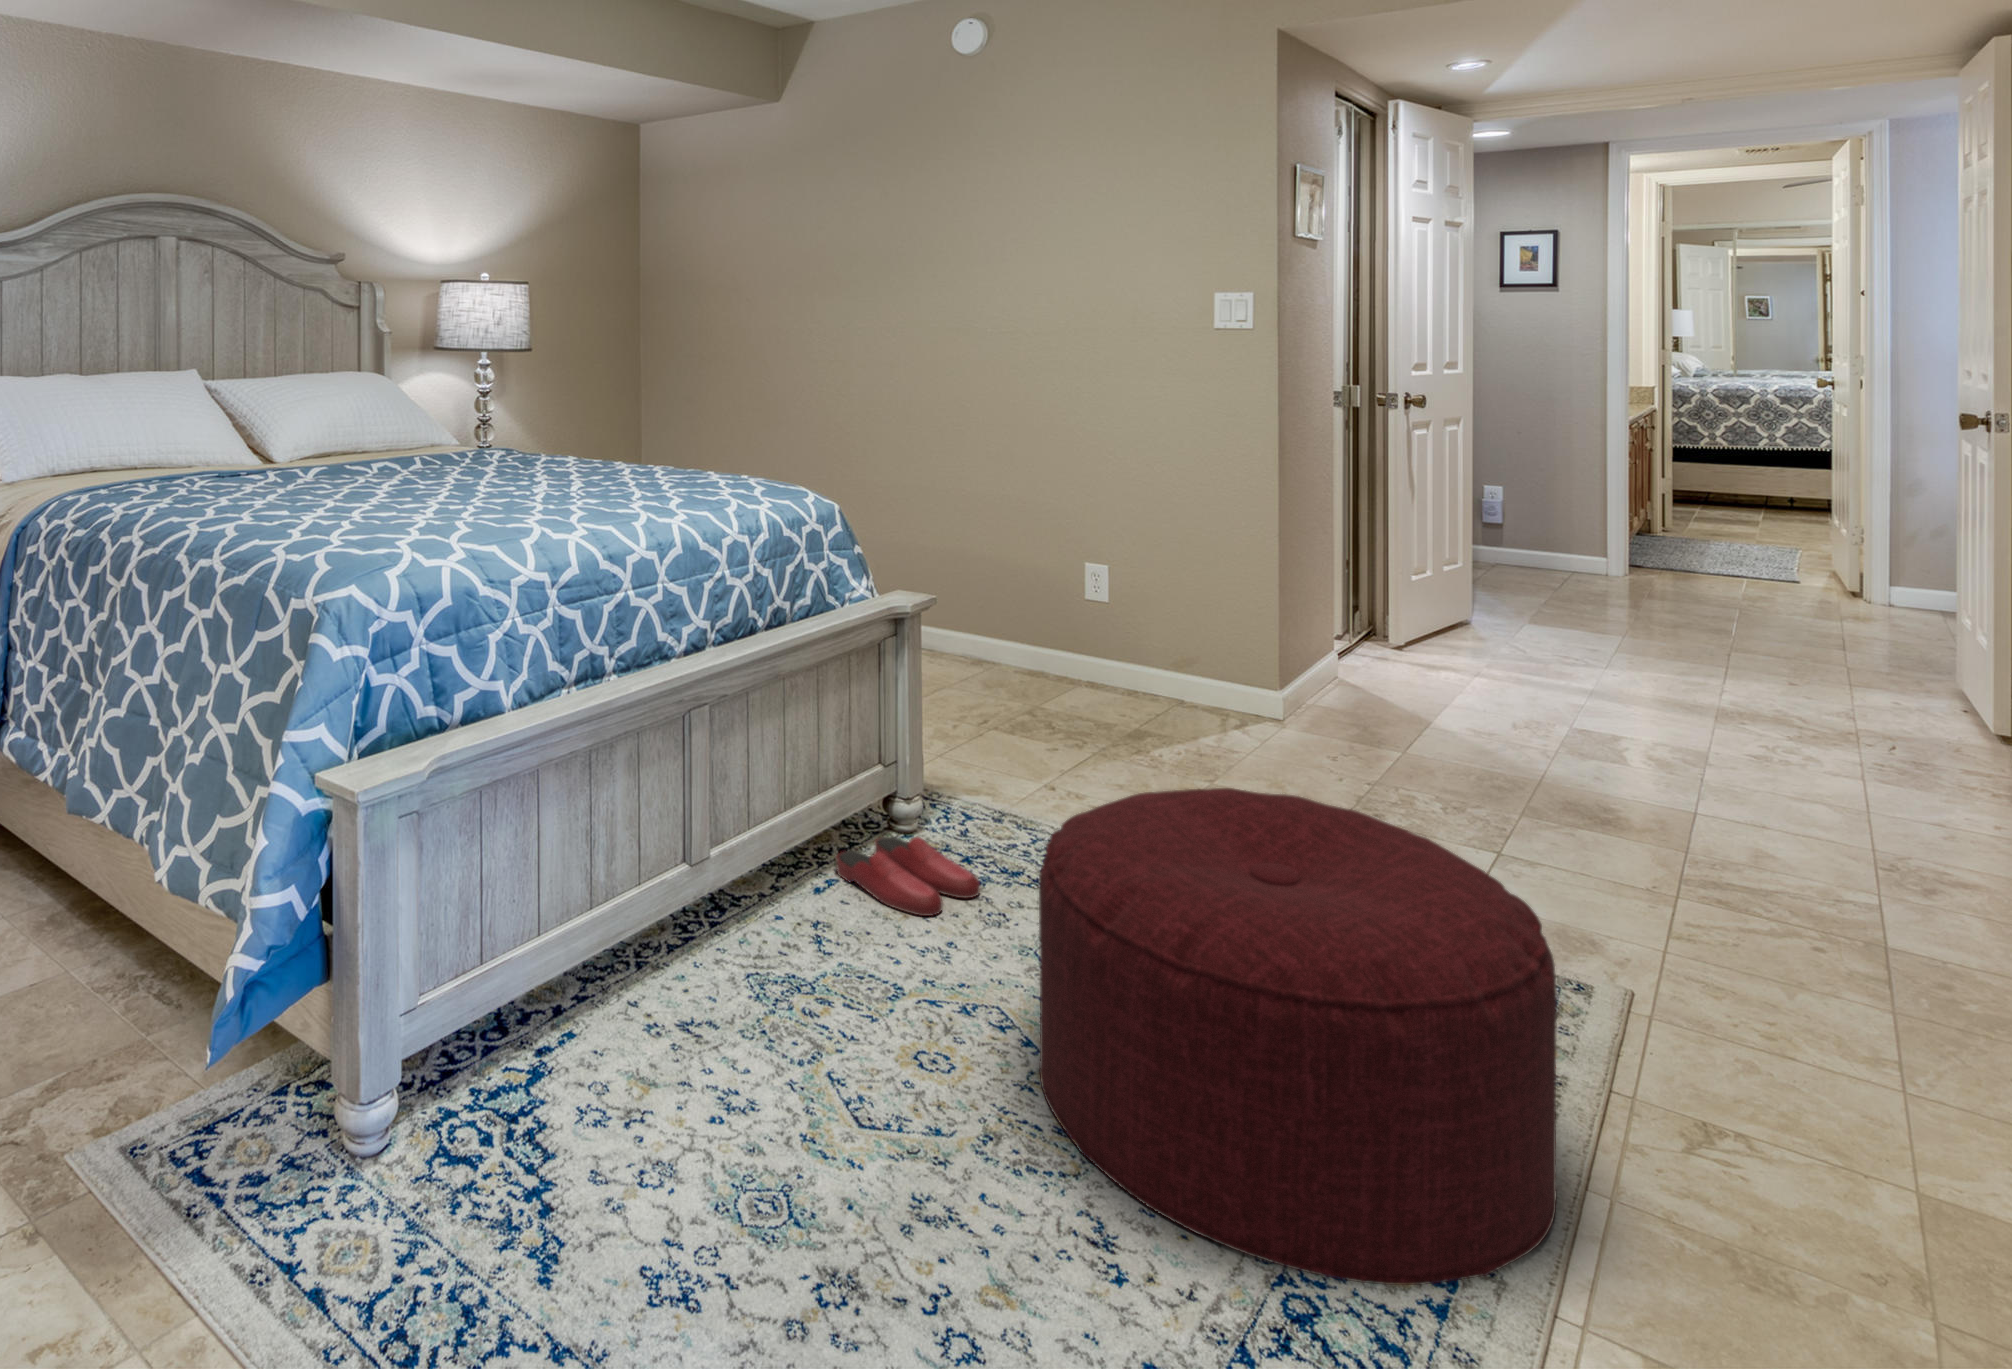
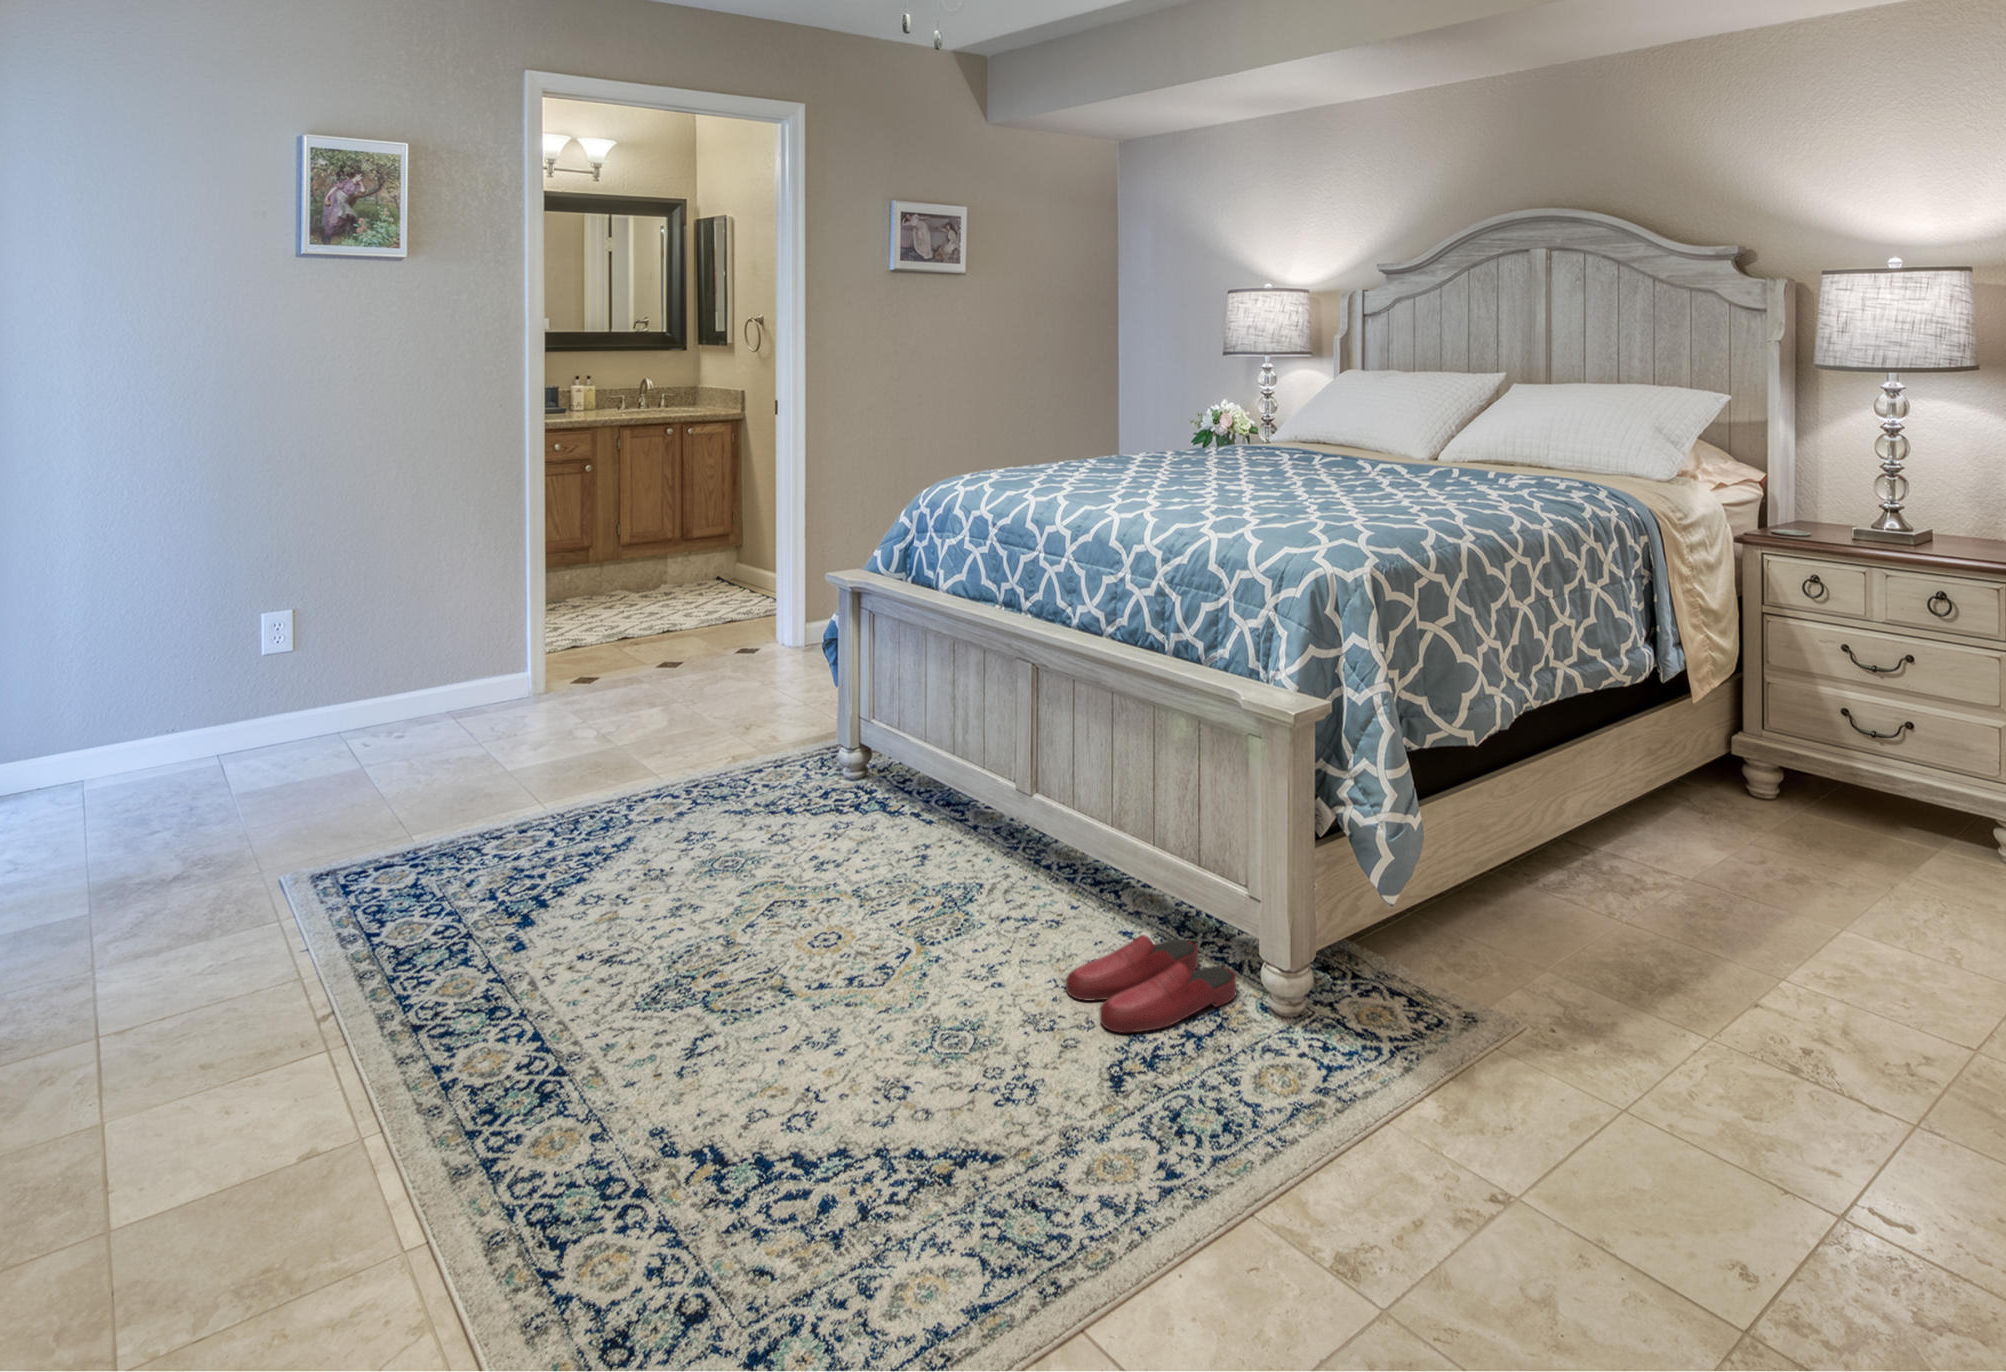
ottoman: present [1039,788,1557,1285] -> none [419,788,878,1237]

